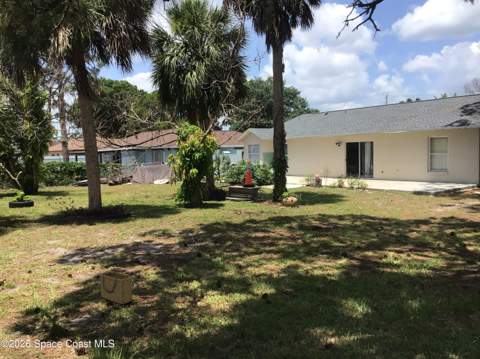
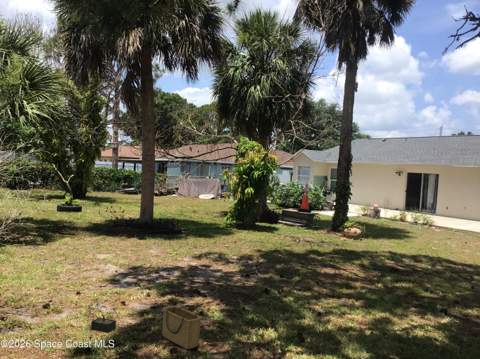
decorative plant: none [30,271,64,300] -> present [86,297,120,332]

